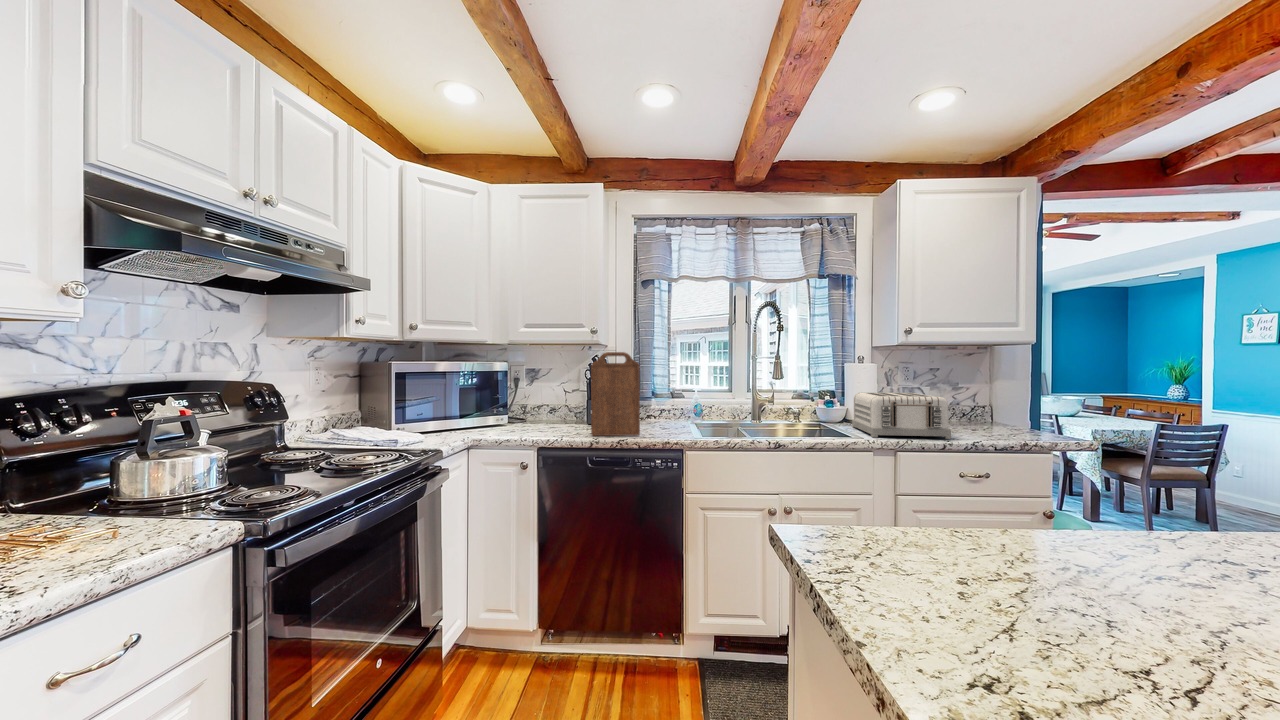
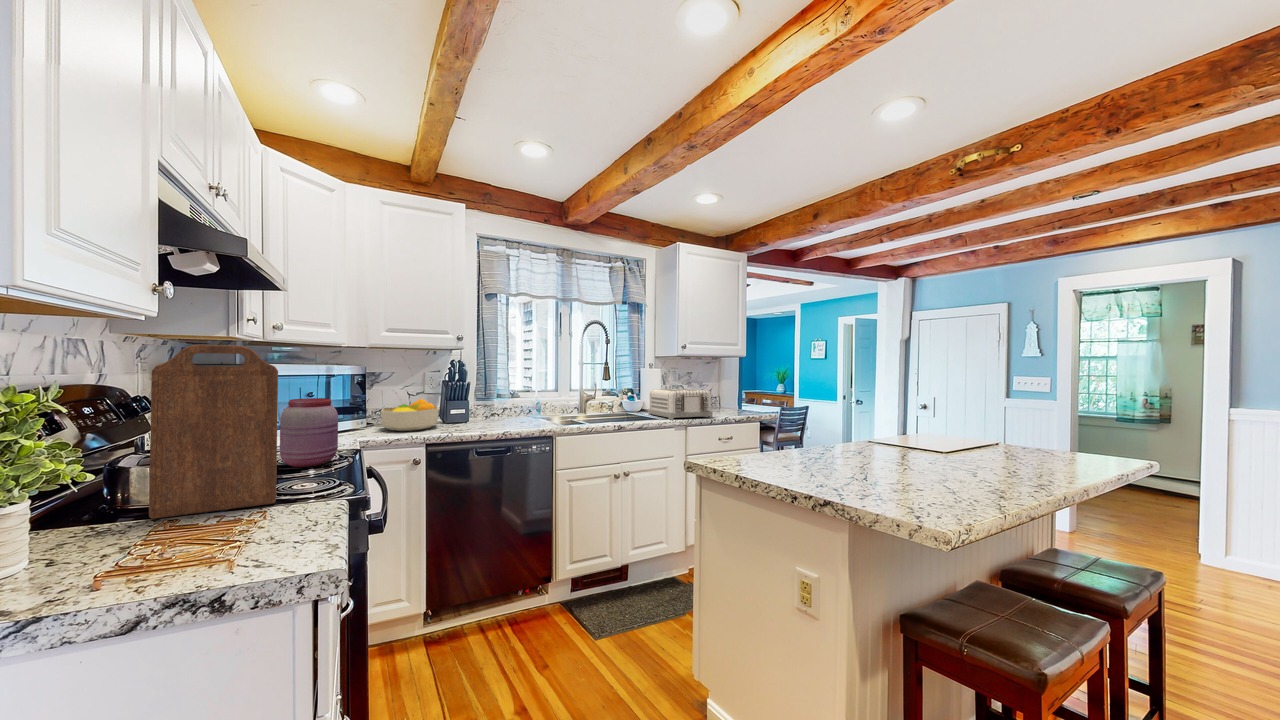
cutting board: present [591,352,640,436] -> present [149,345,278,519]
jar: none [336,397,392,466] -> present [280,398,338,467]
fruit bowl: none [510,397,576,431] -> present [381,399,439,431]

